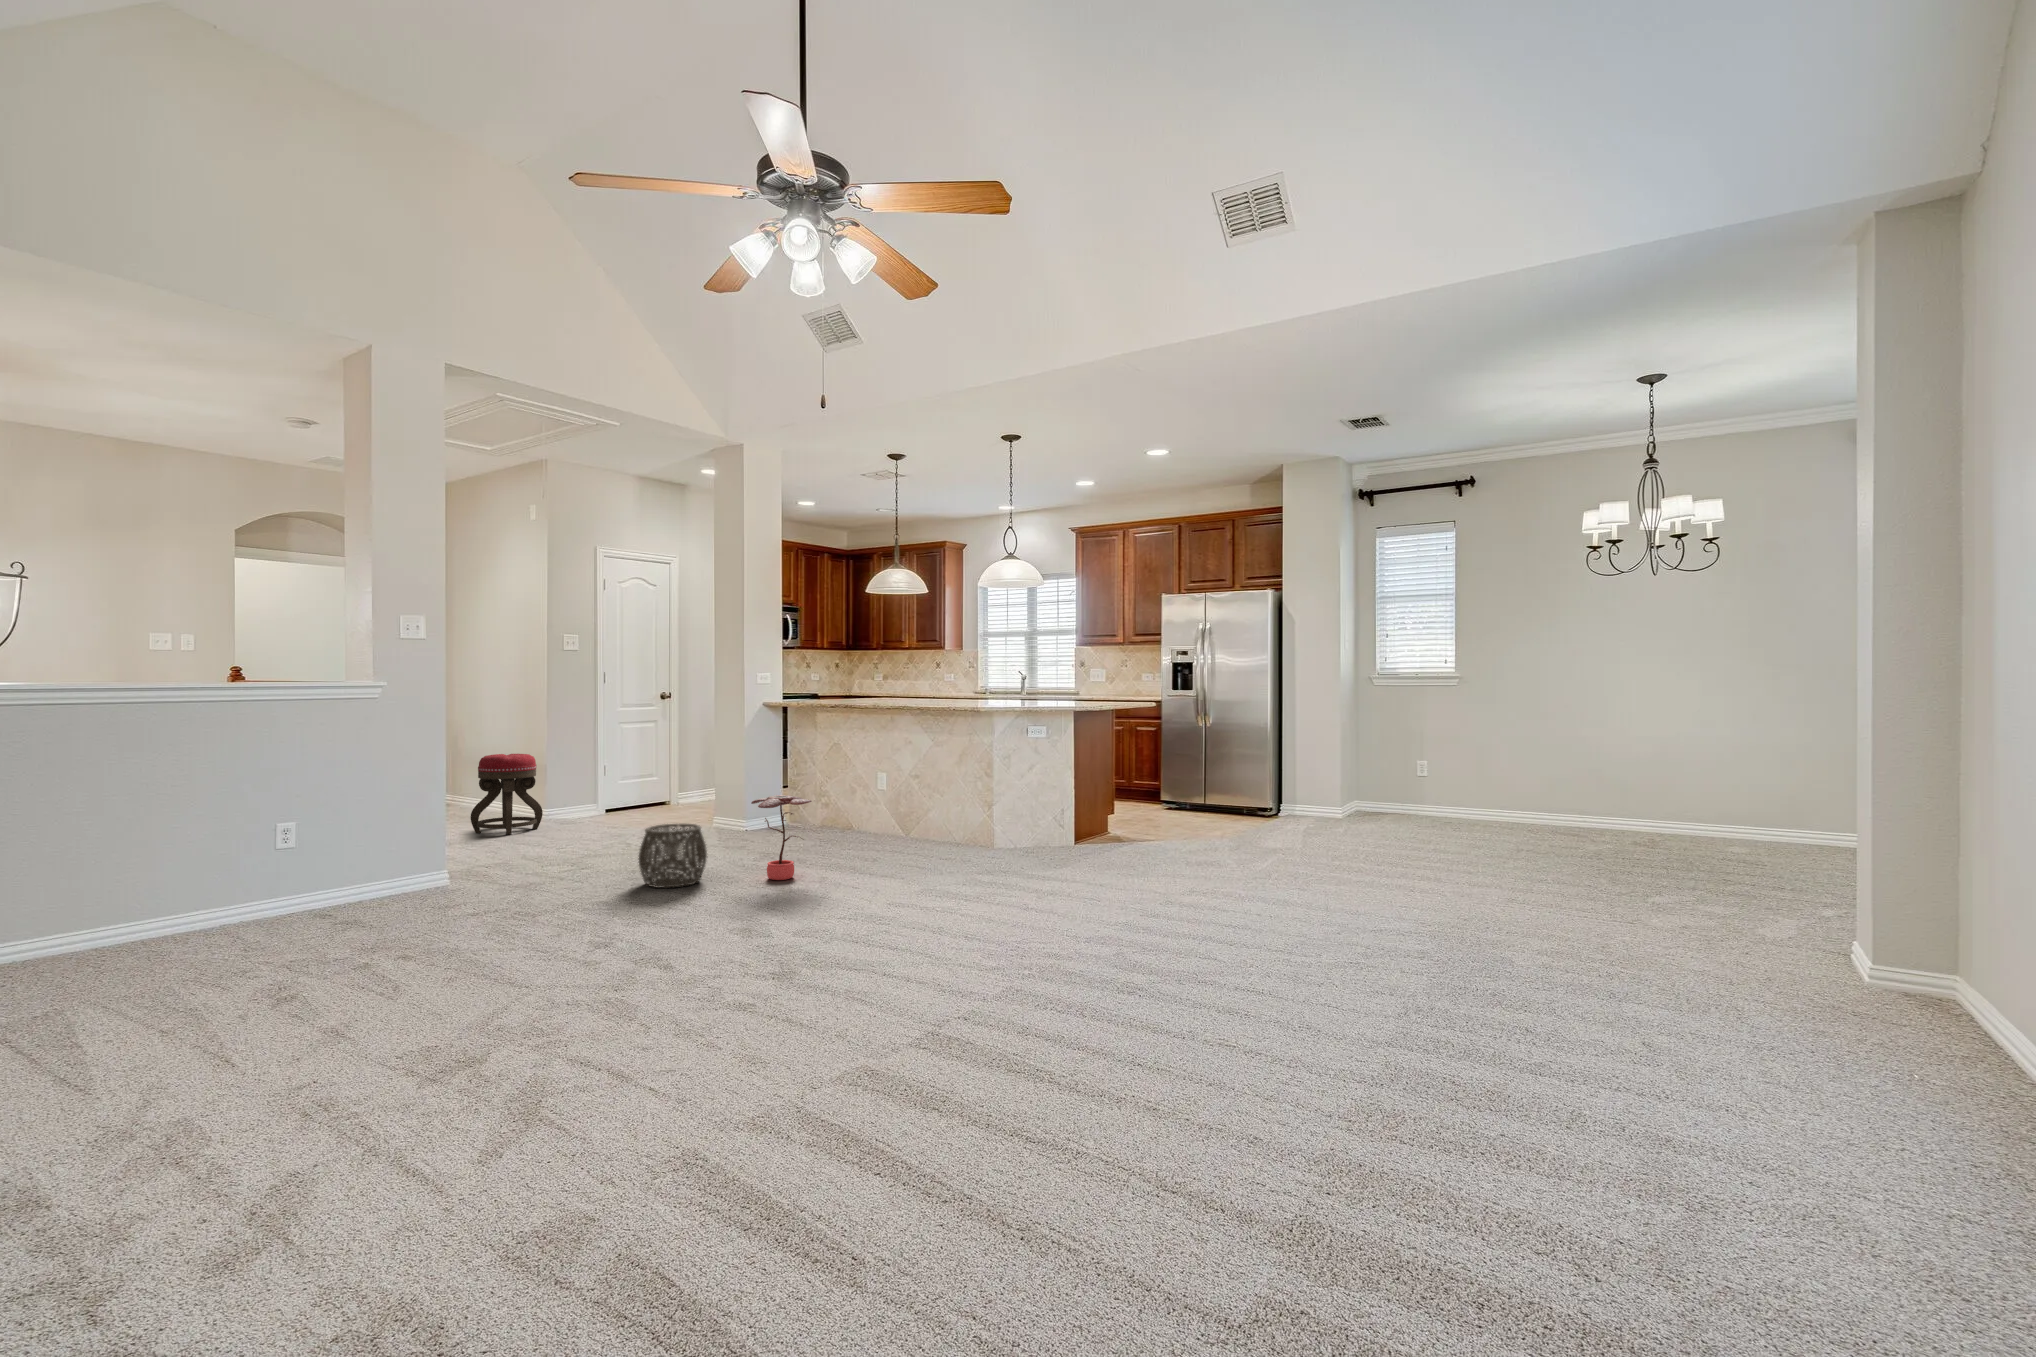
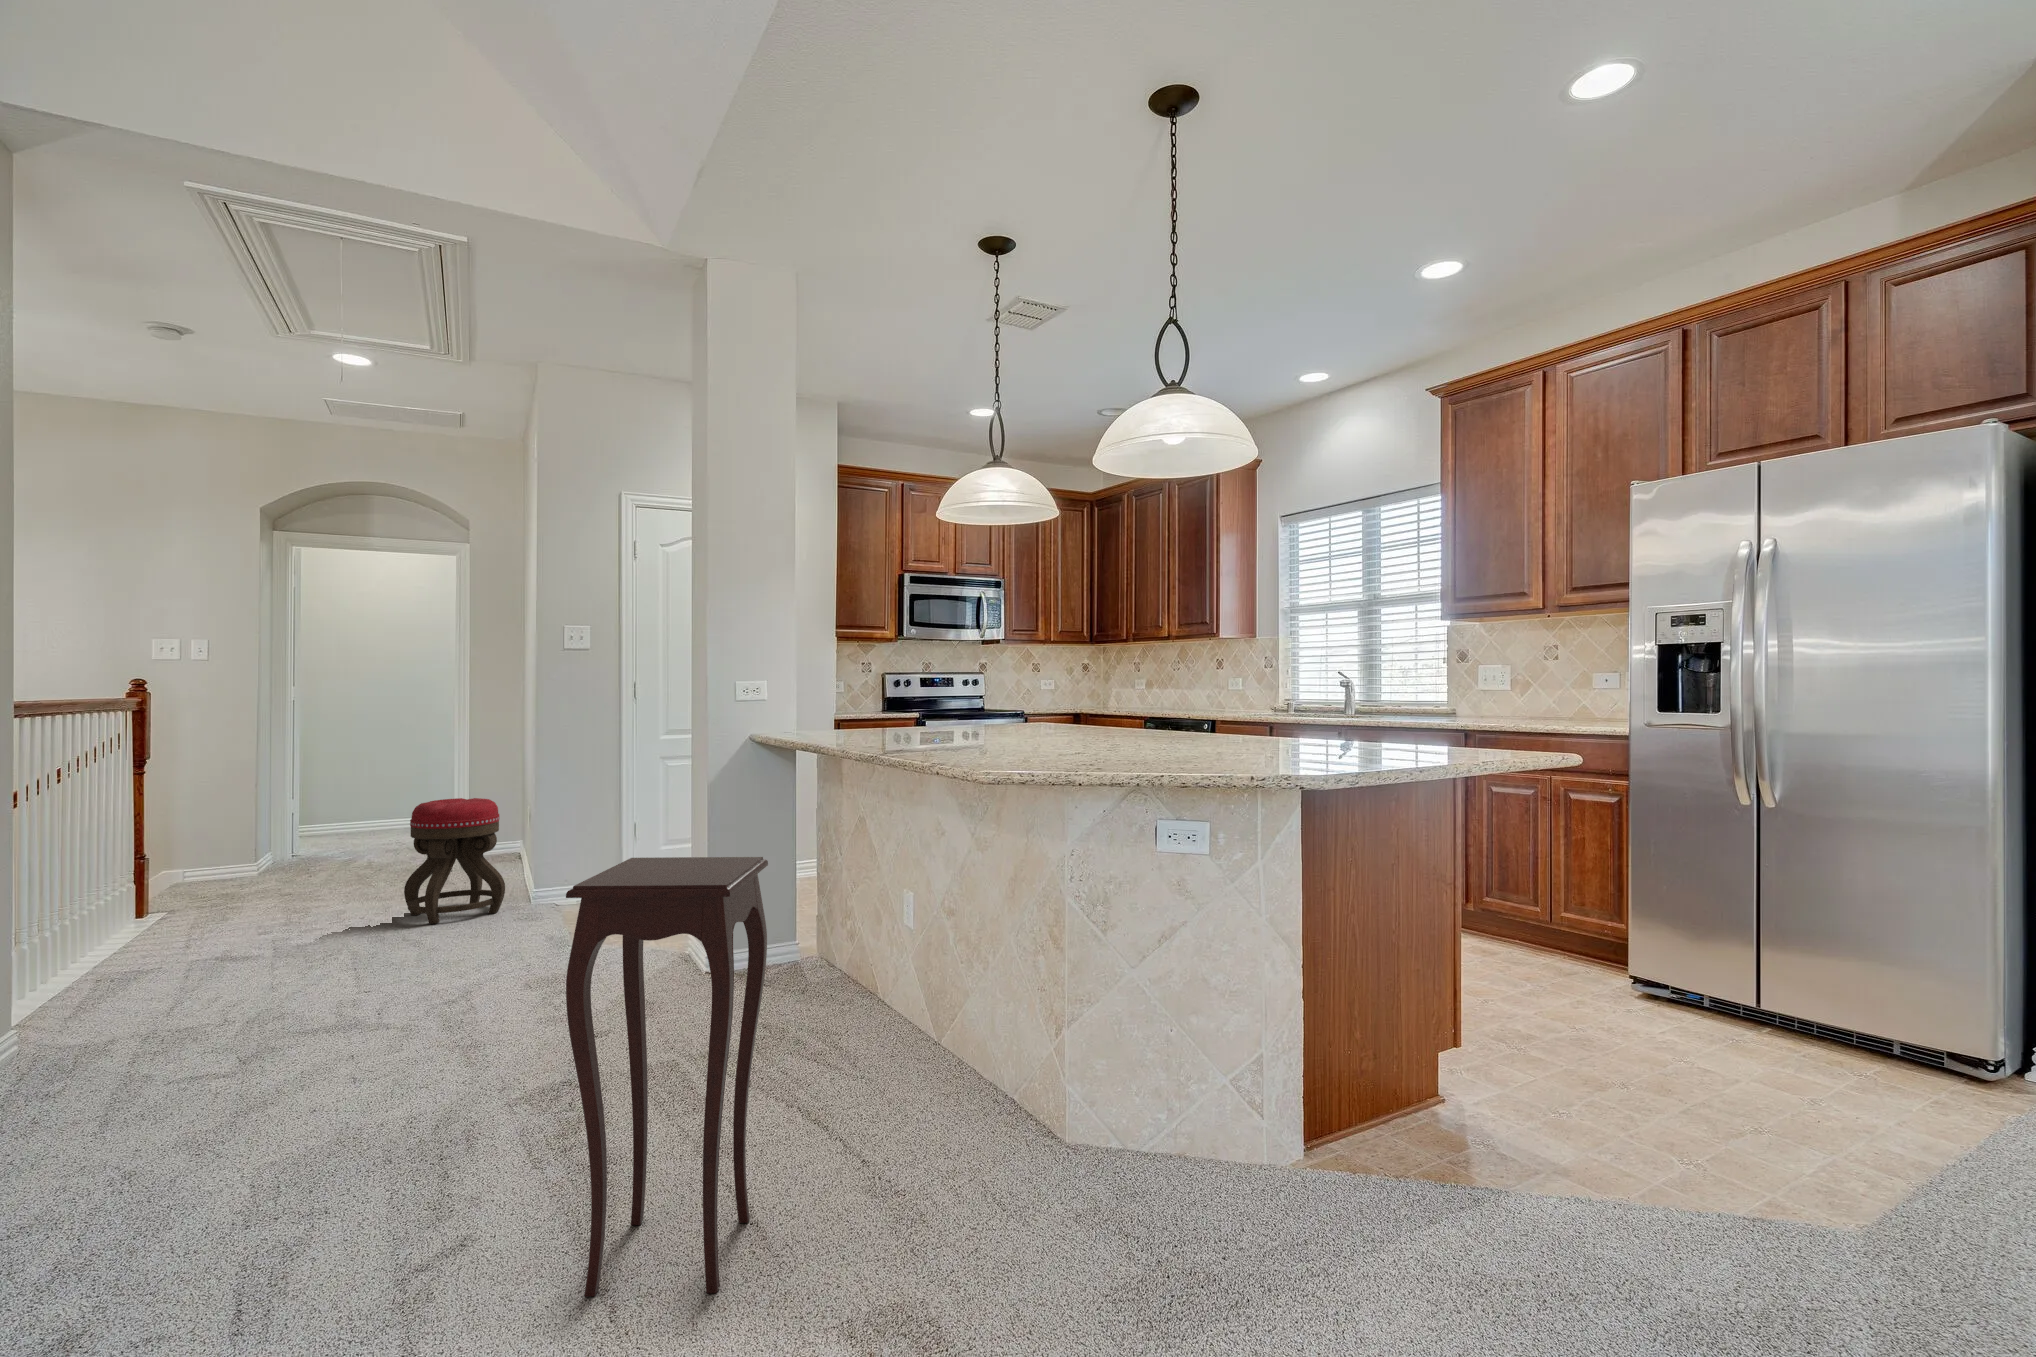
side table: none [880,739,948,878] -> present [566,857,768,1297]
potted plant: present [751,795,811,880] -> none [276,983,475,1217]
woven basket: present [638,824,707,888] -> none [72,1017,280,1201]

